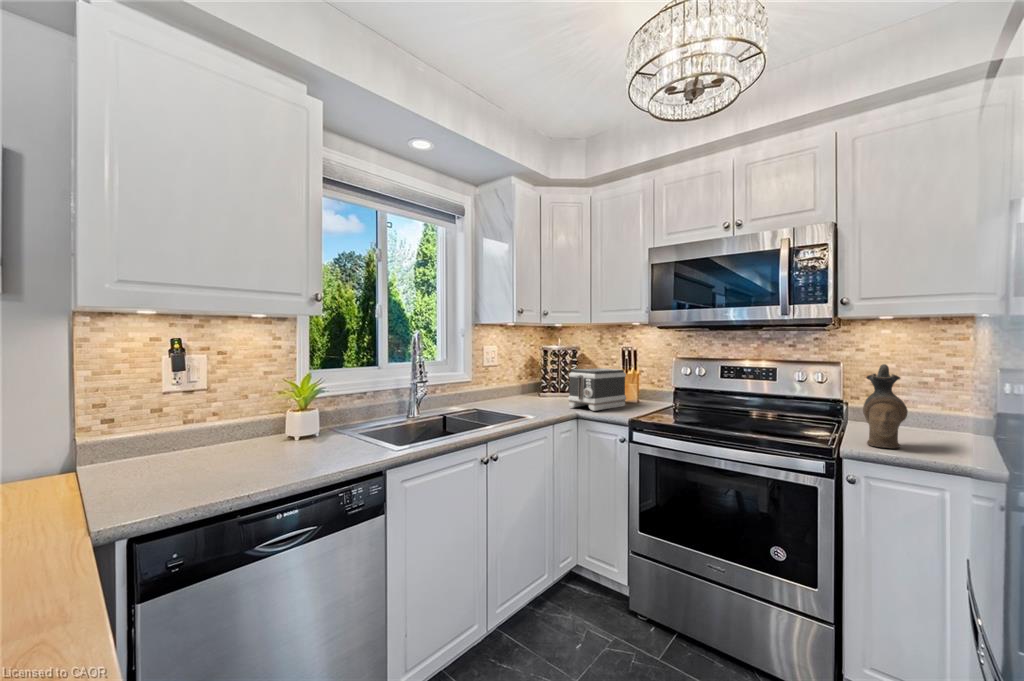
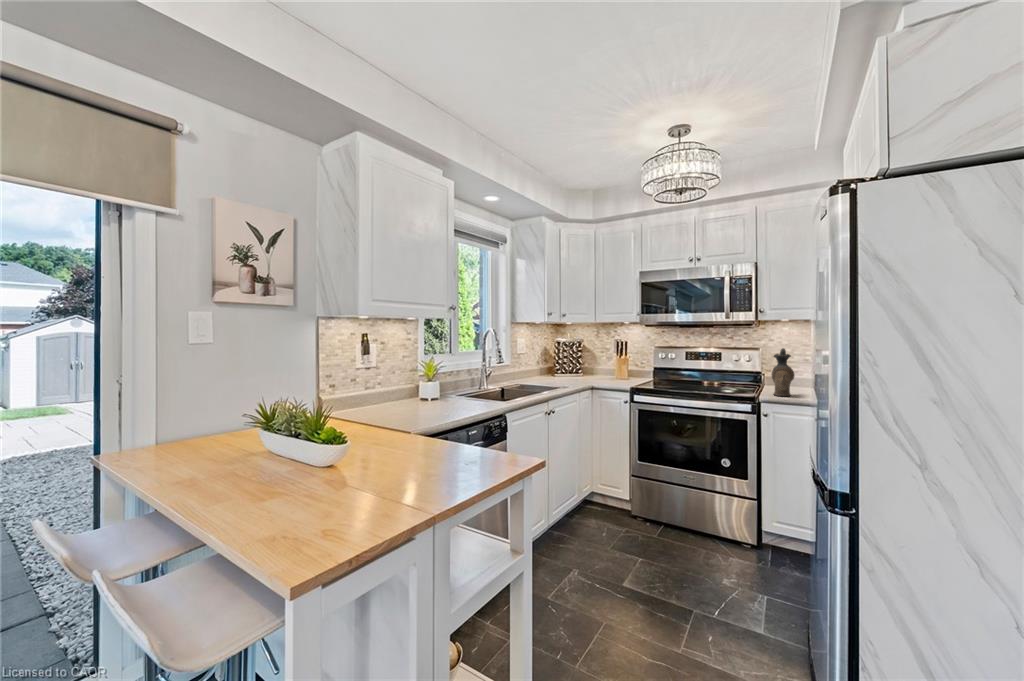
toaster: present [568,368,626,411] -> none [583,354,622,383]

